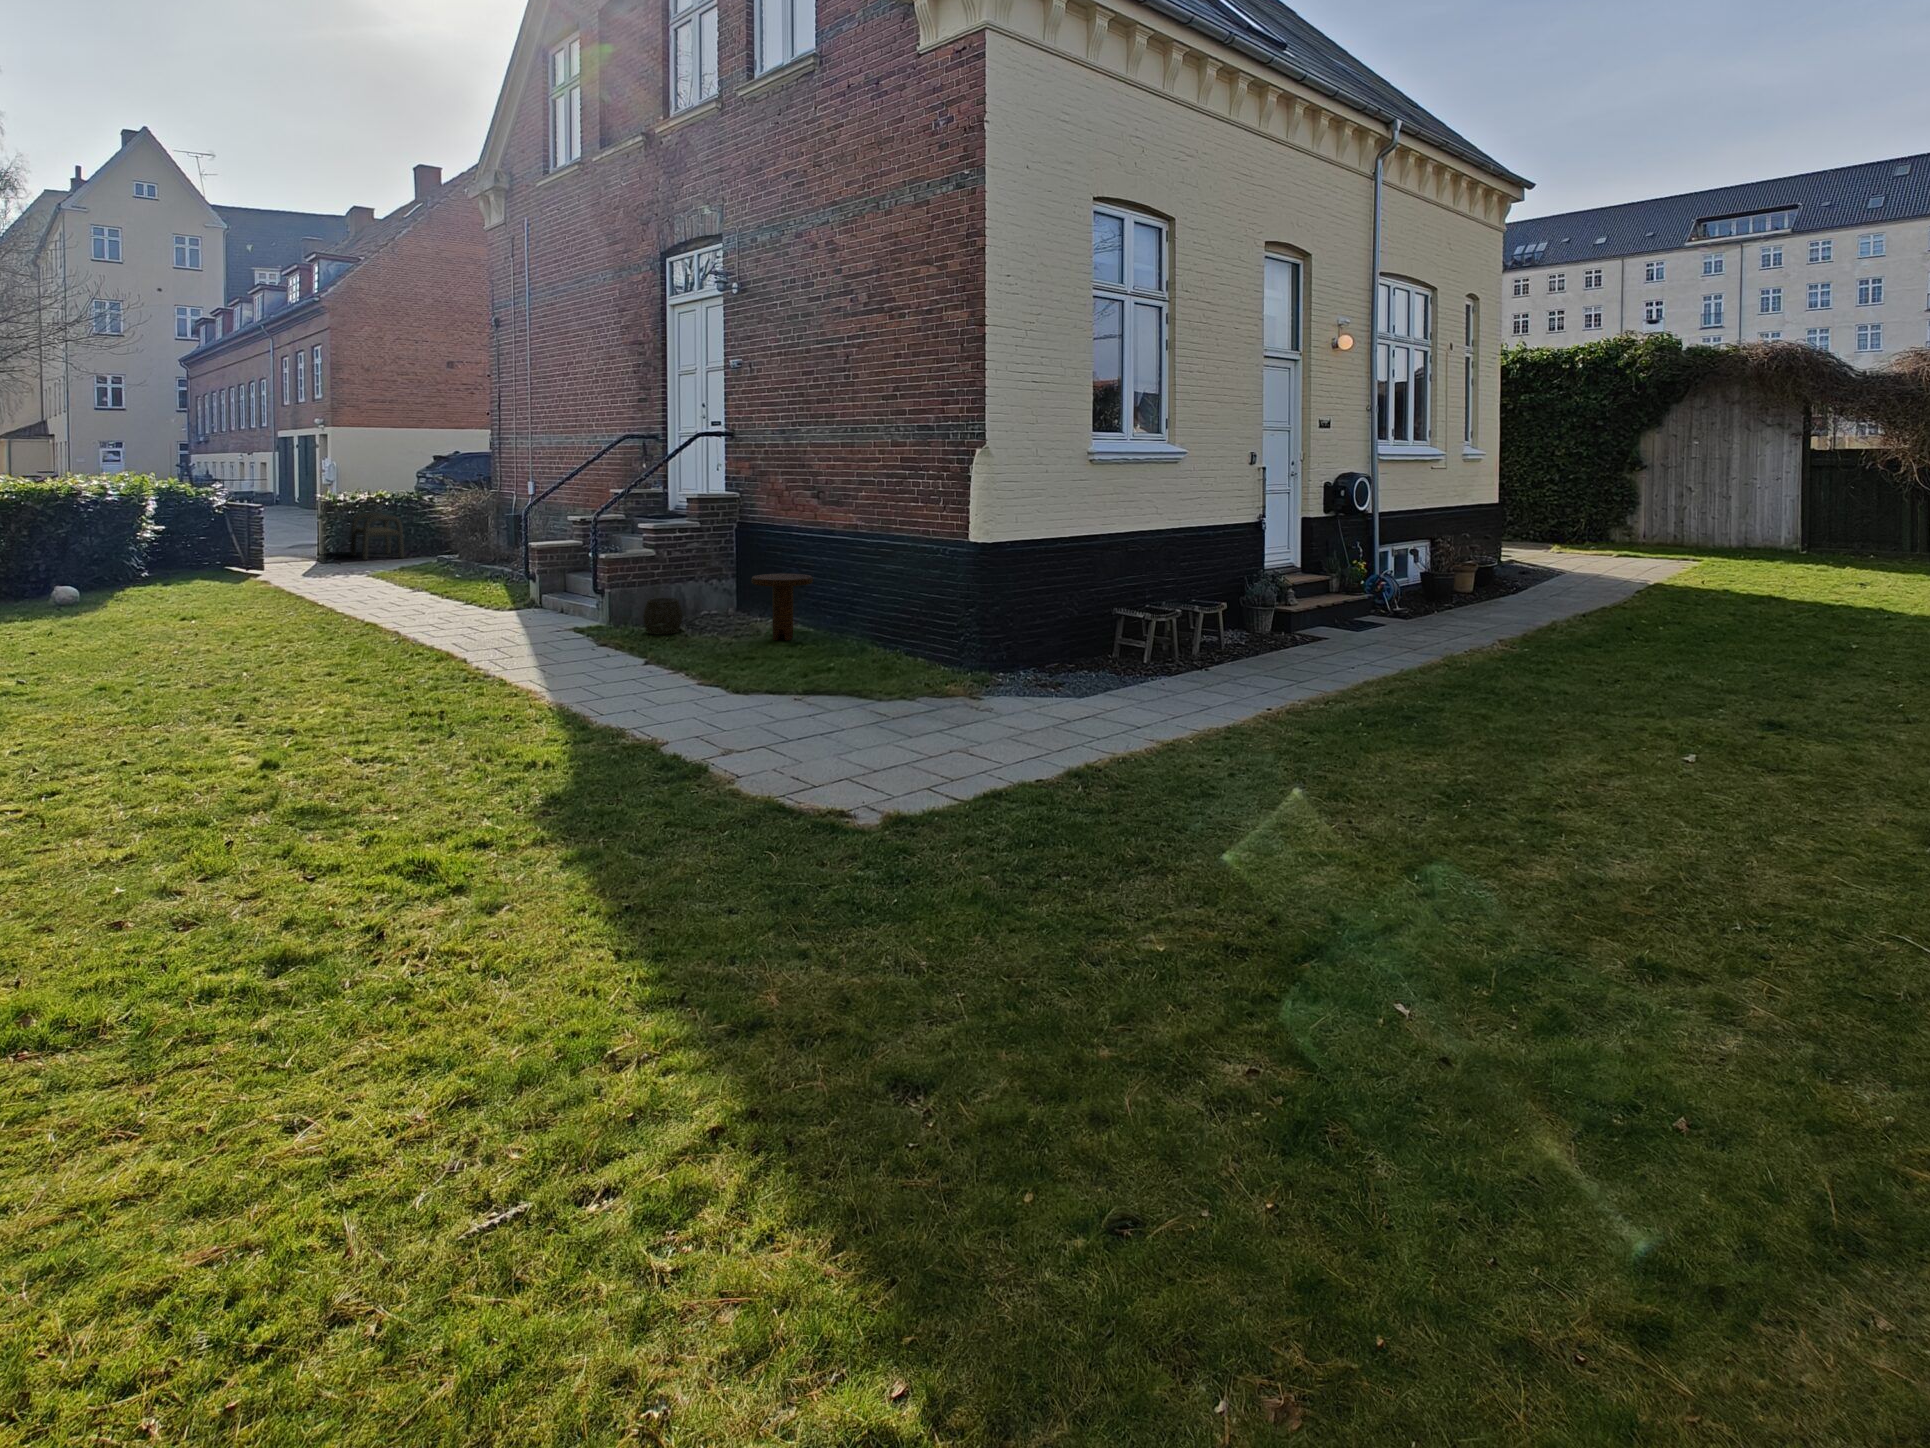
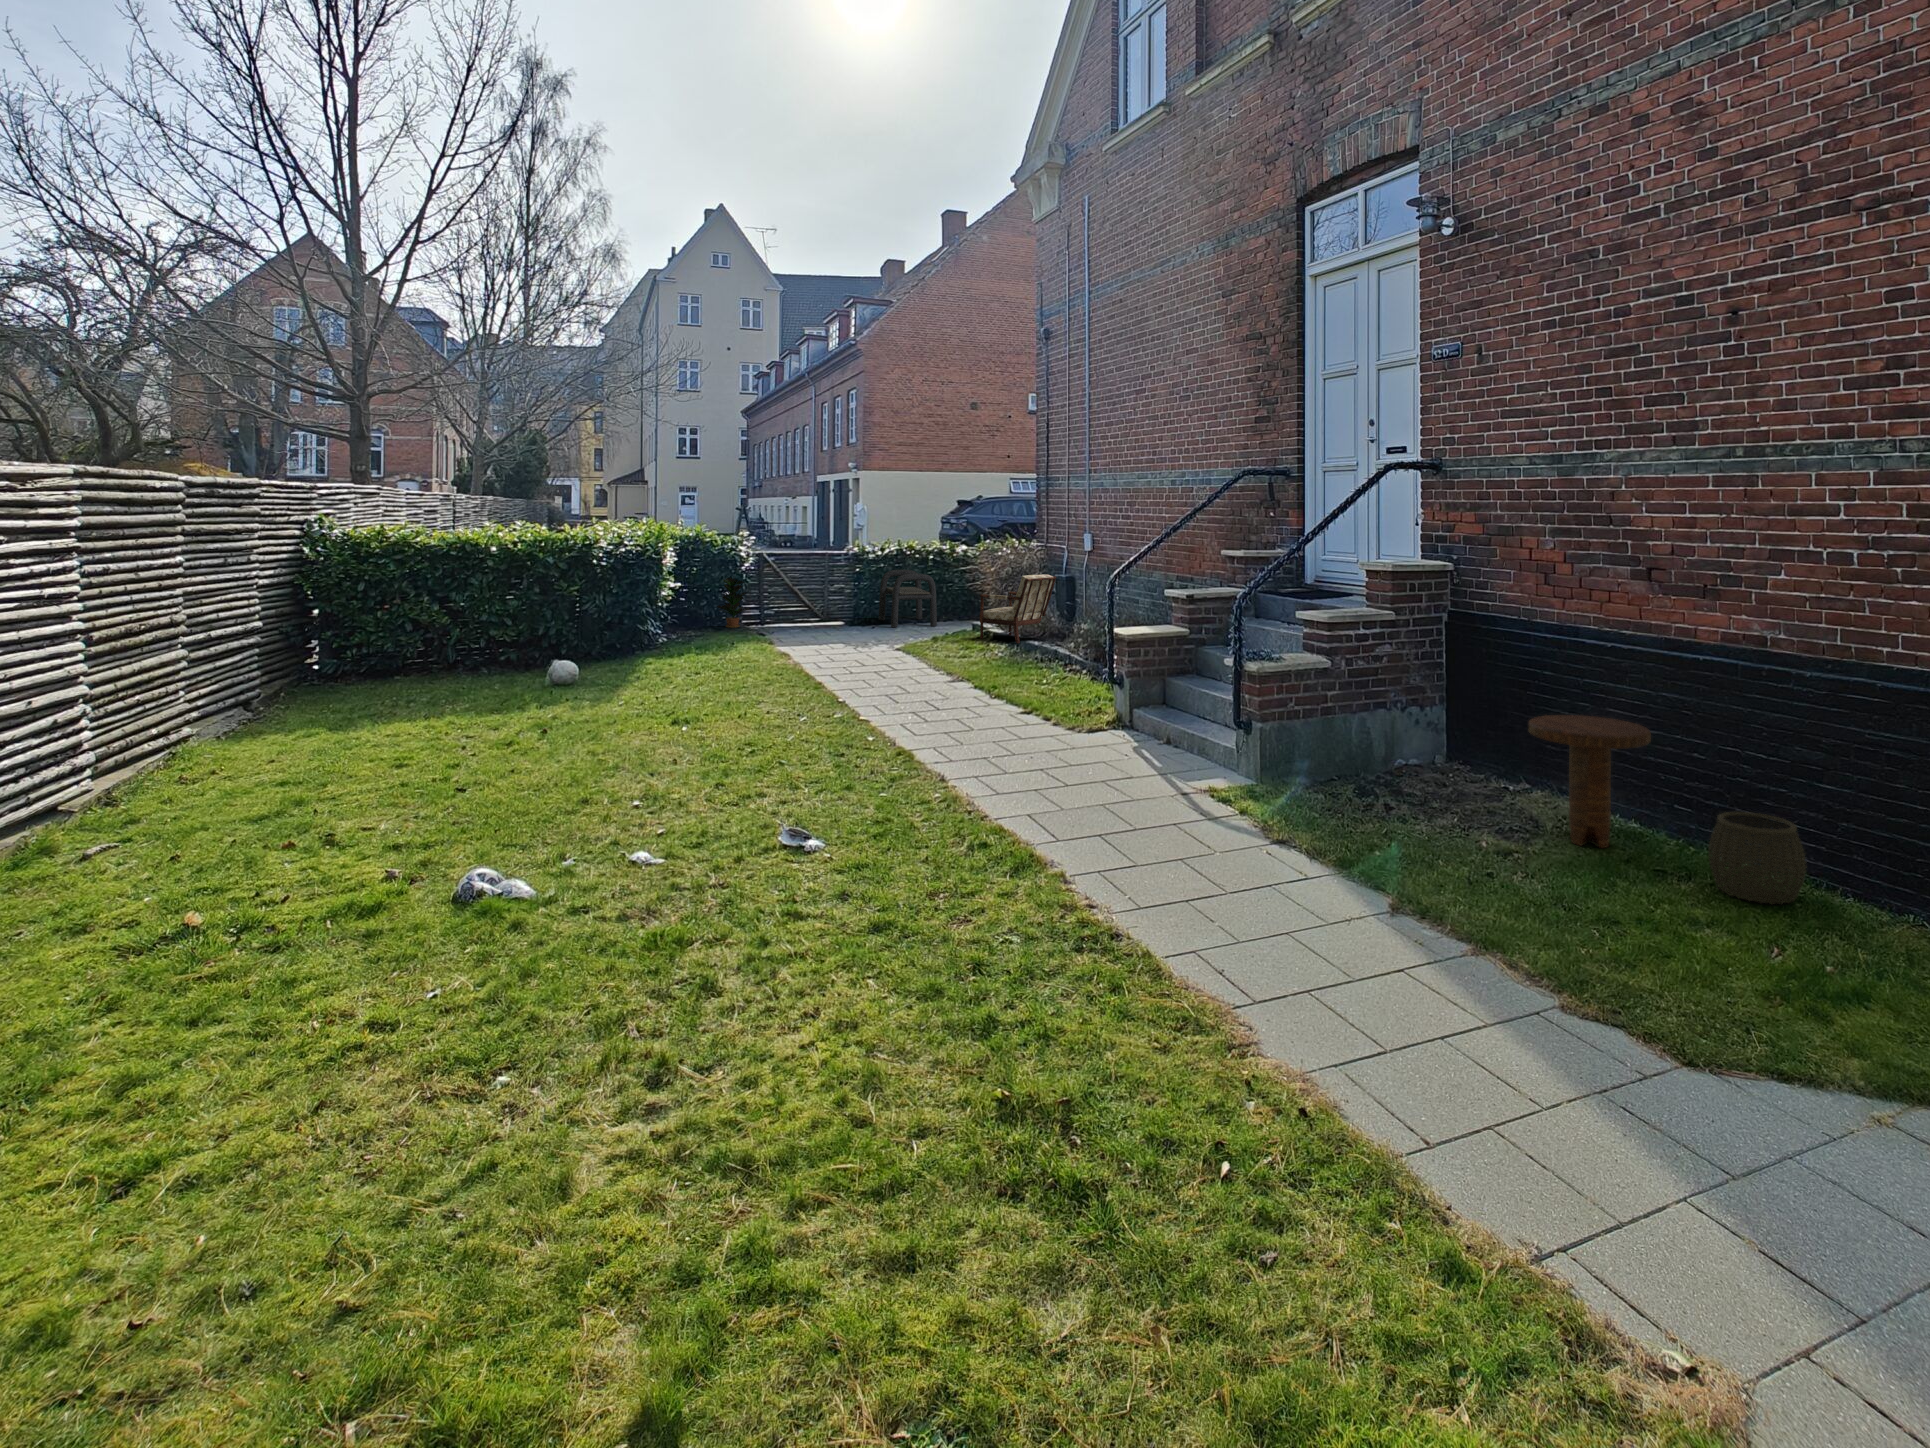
armchair: none [441,513,506,567] -> present [980,574,1056,644]
potted plant: none [193,522,226,565] -> present [717,577,749,628]
woven basket: present [643,598,682,635] -> present [1708,812,1807,904]

